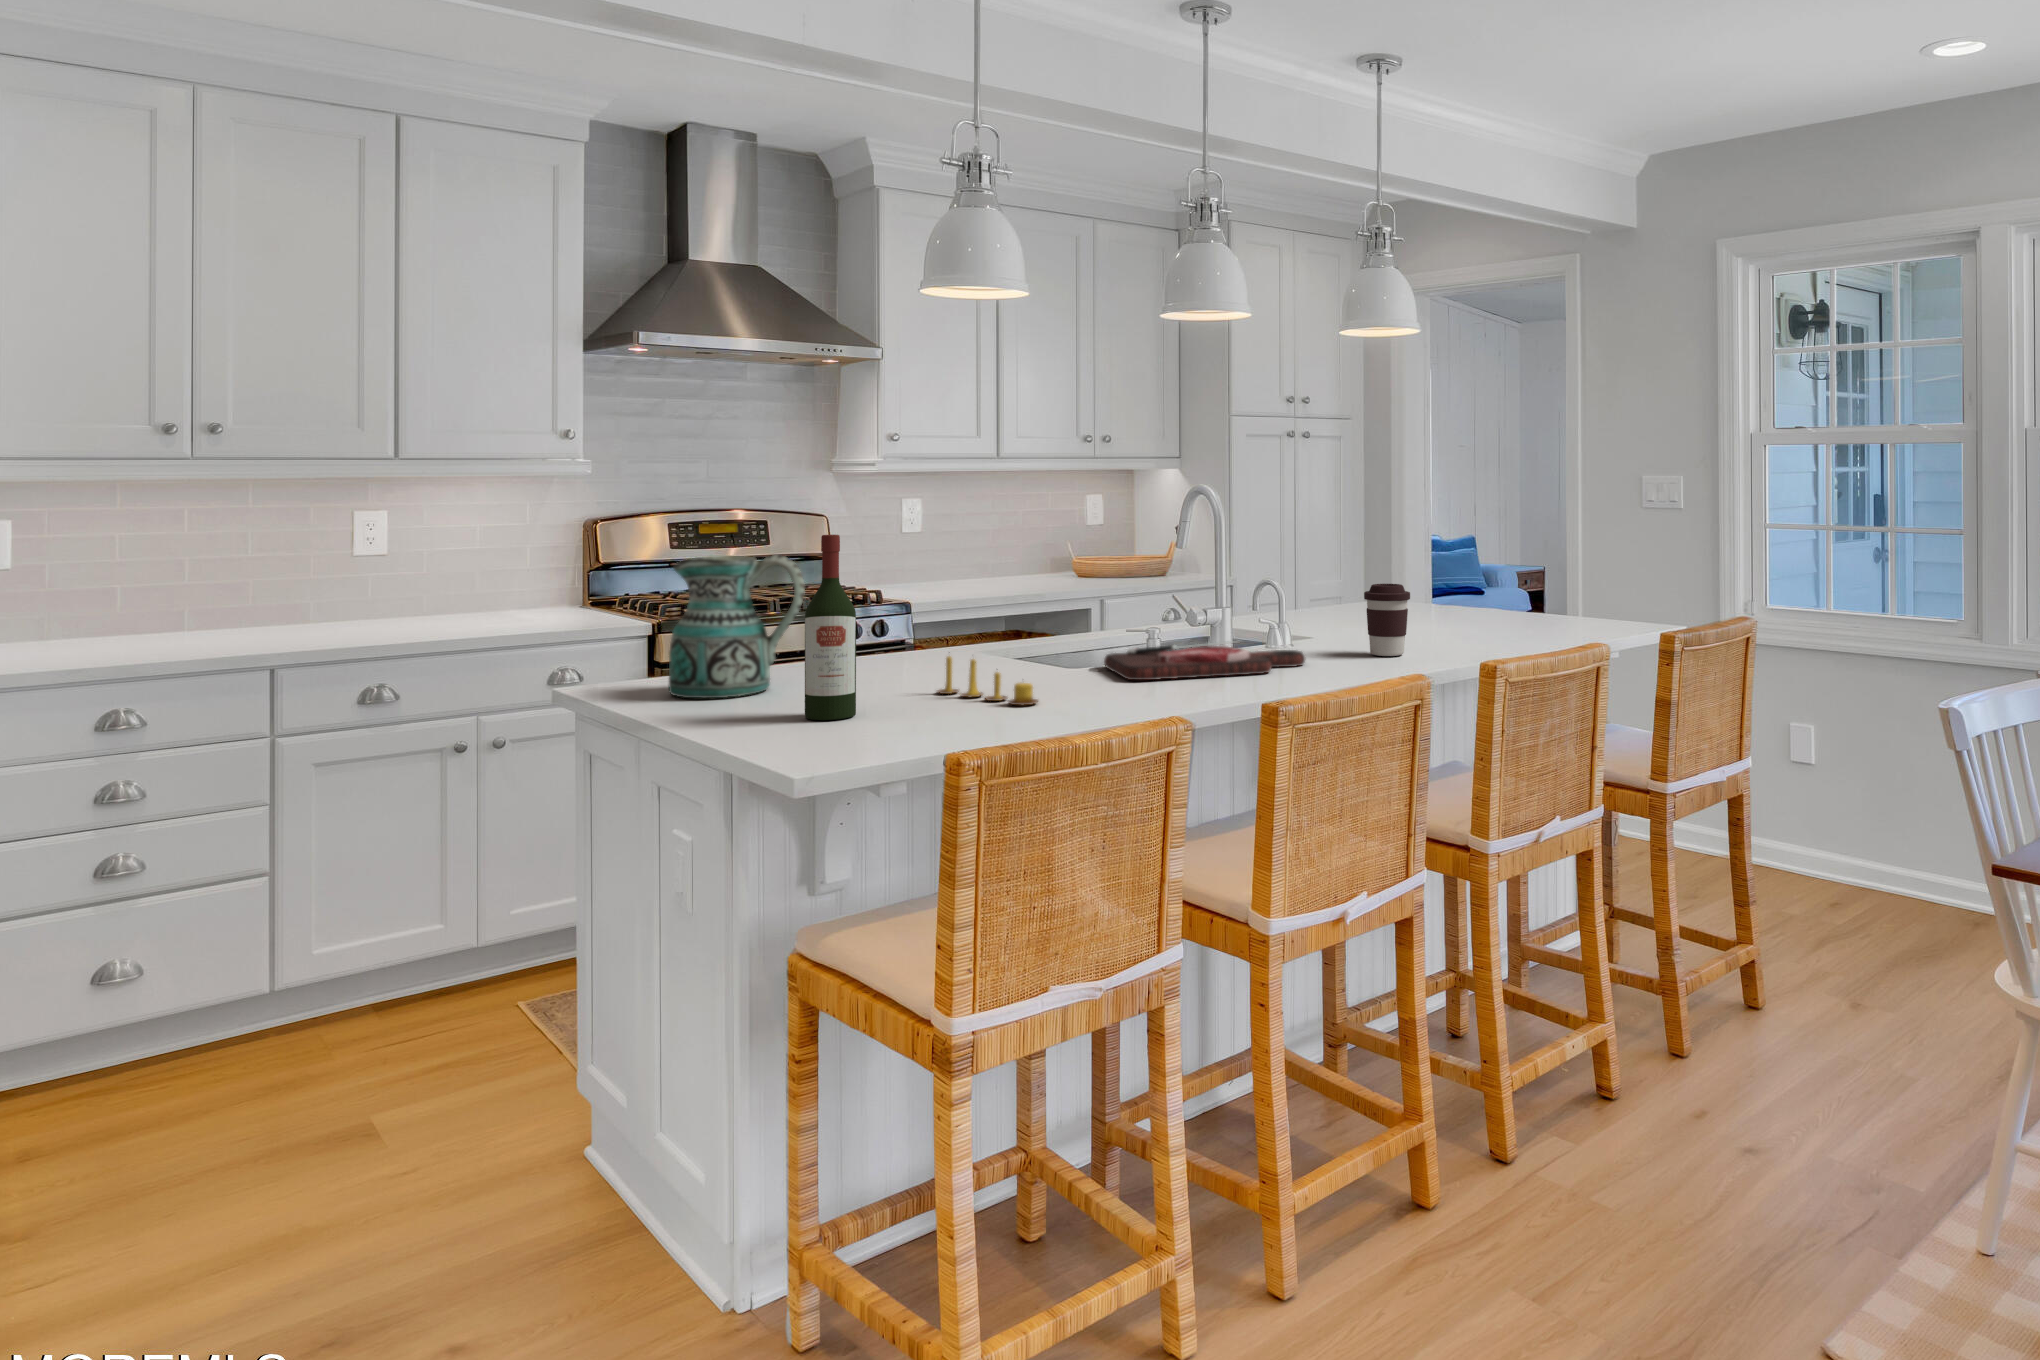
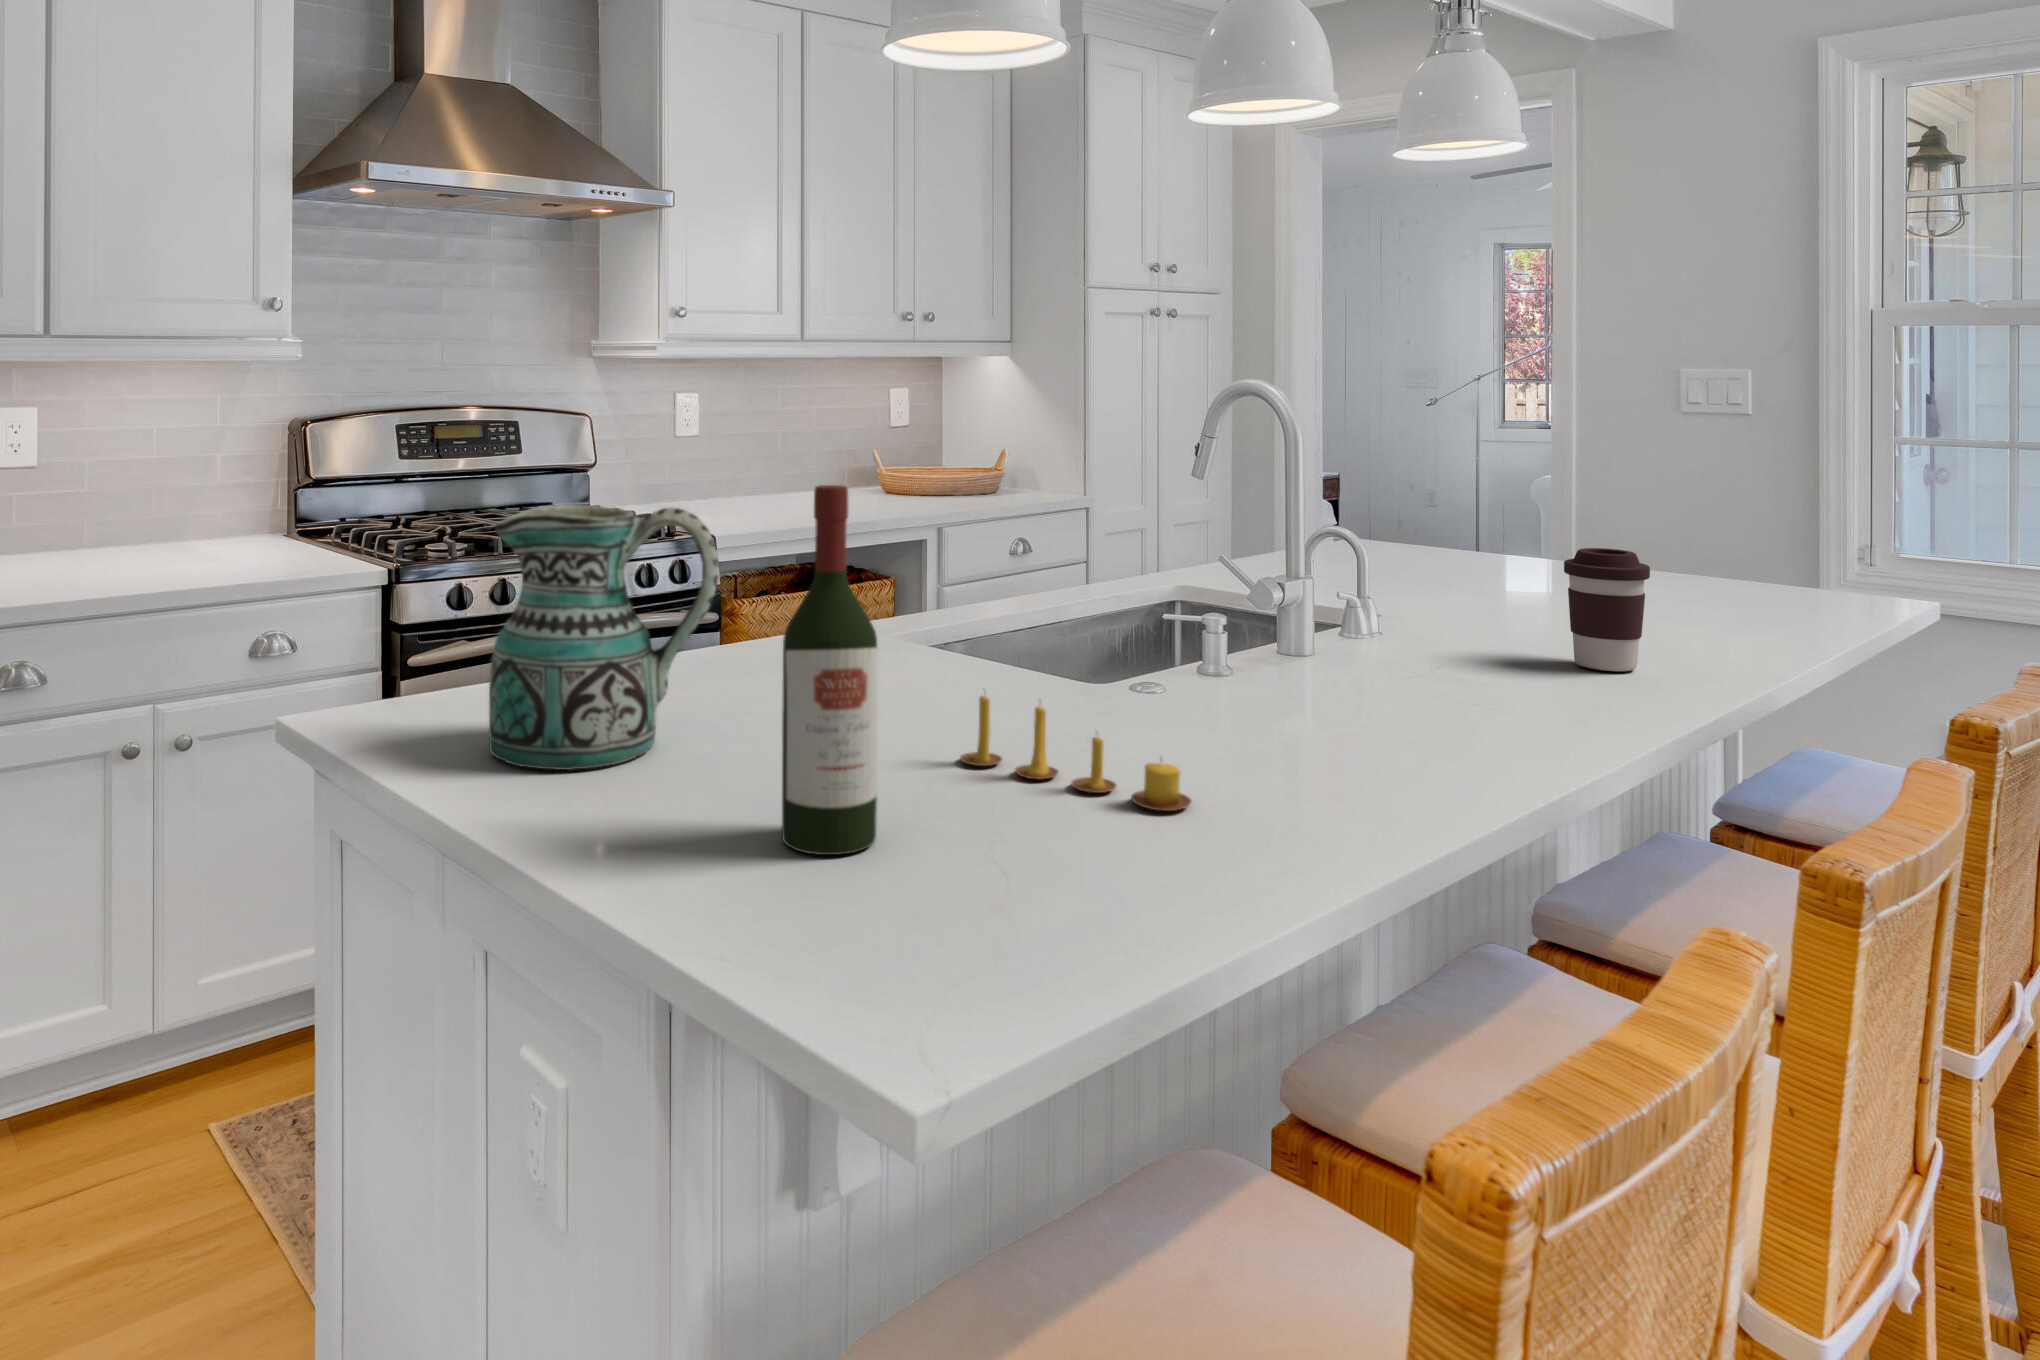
cutting board: present [1104,642,1305,680] -> none [1174,653,1513,733]

